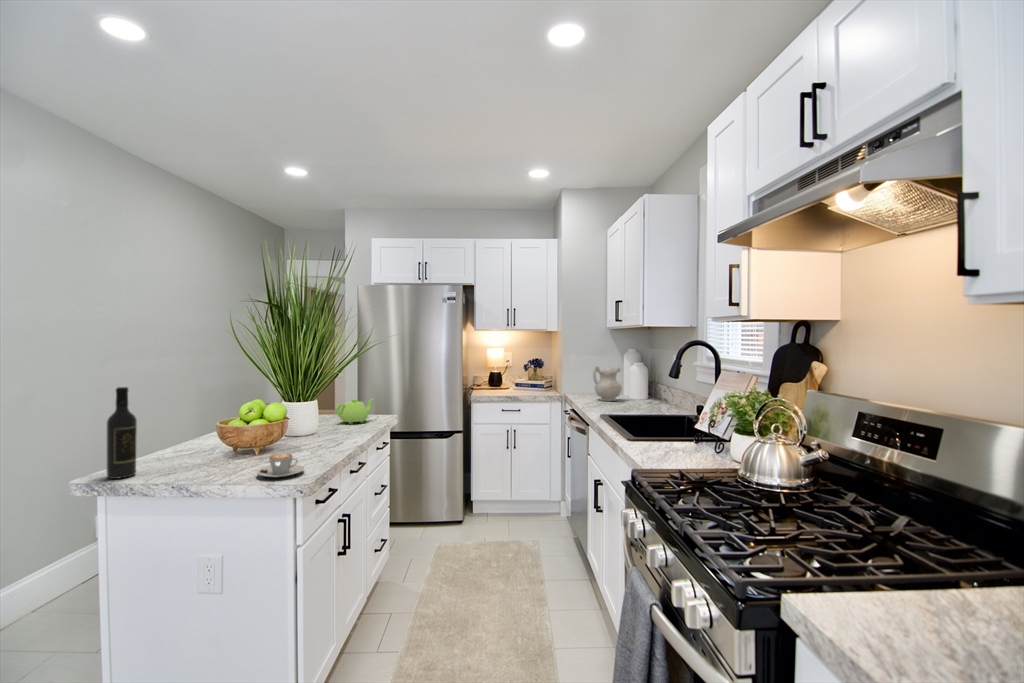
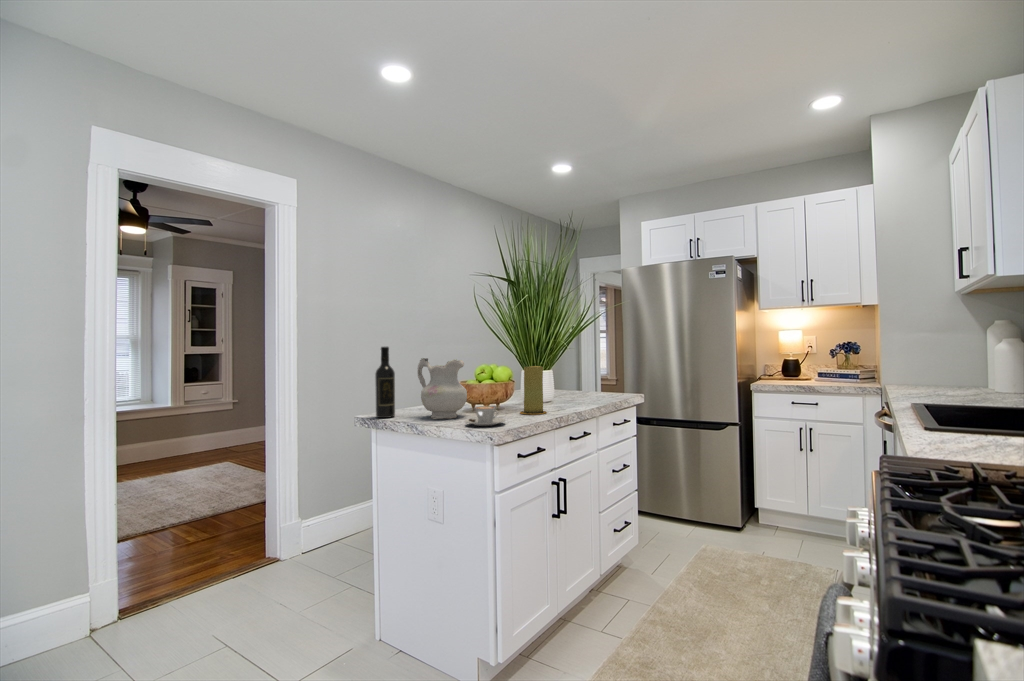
ceramic pitcher: present [593,367,622,401] -> present [417,358,467,419]
teapot: present [335,399,373,424] -> none [575,374,615,398]
candle: none [300,401,330,454] -> present [520,366,547,414]

